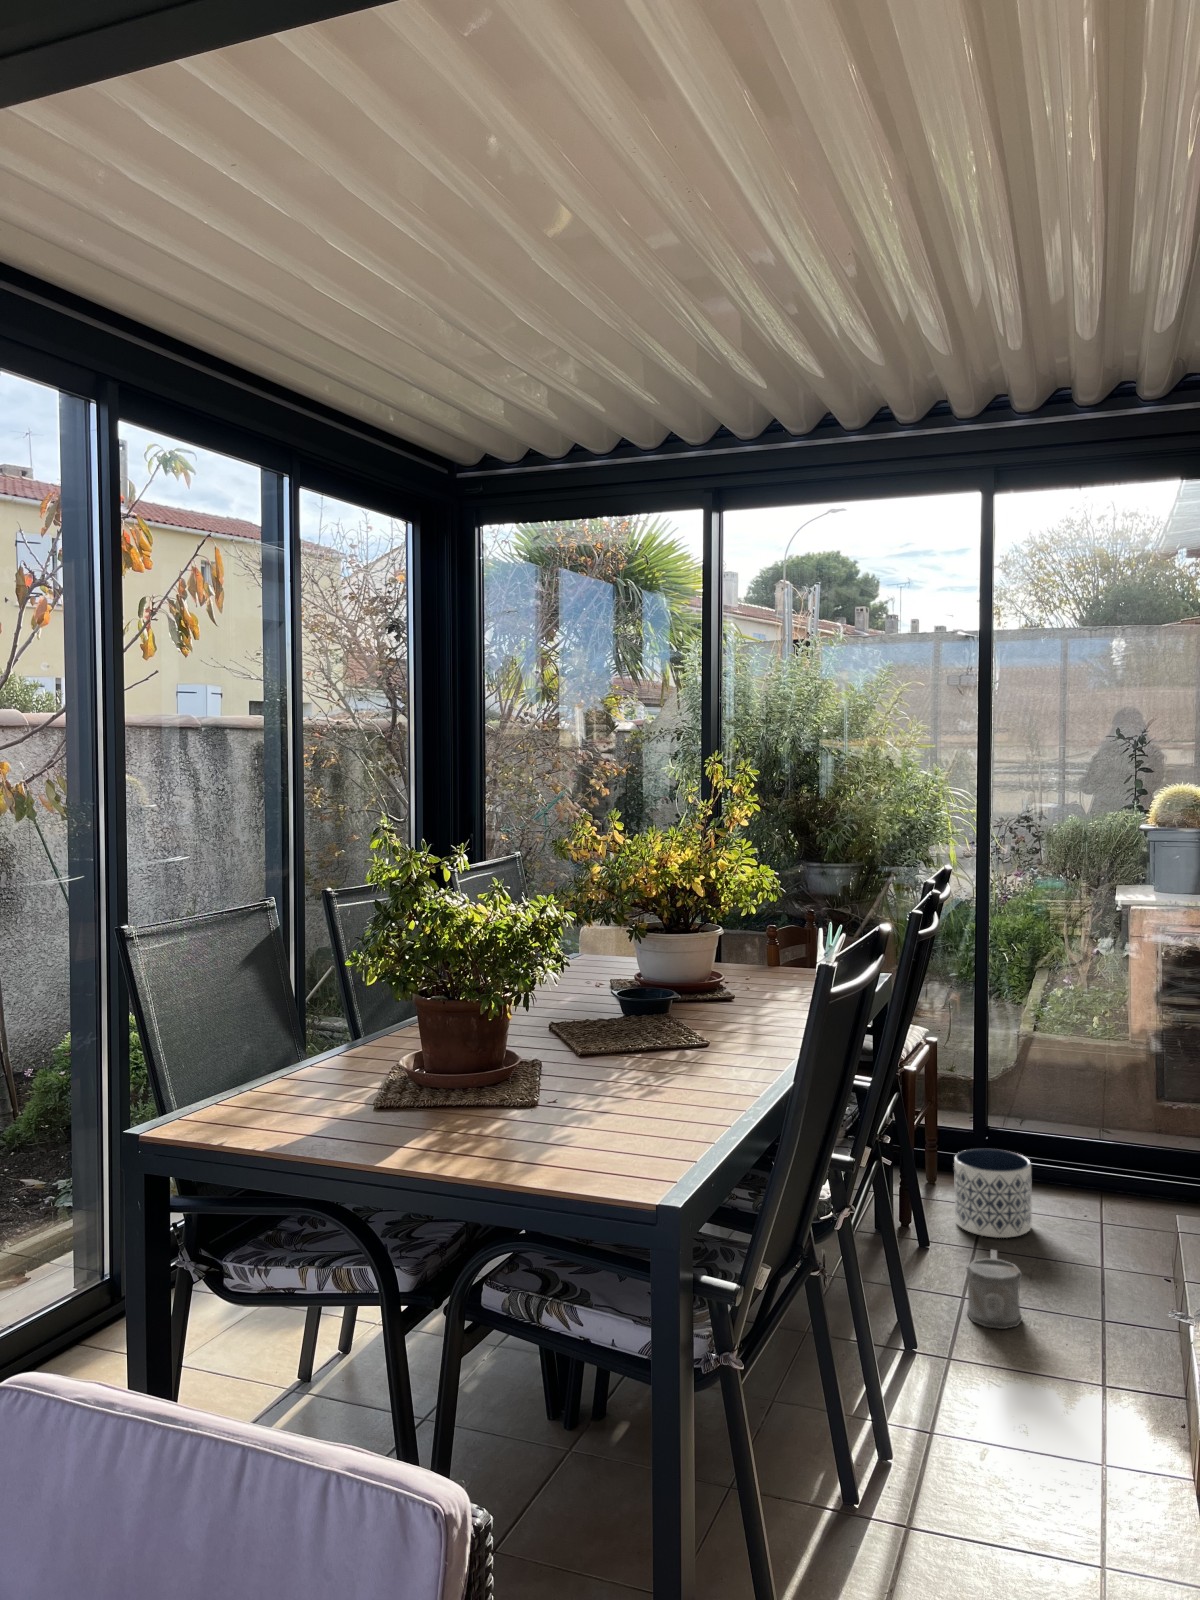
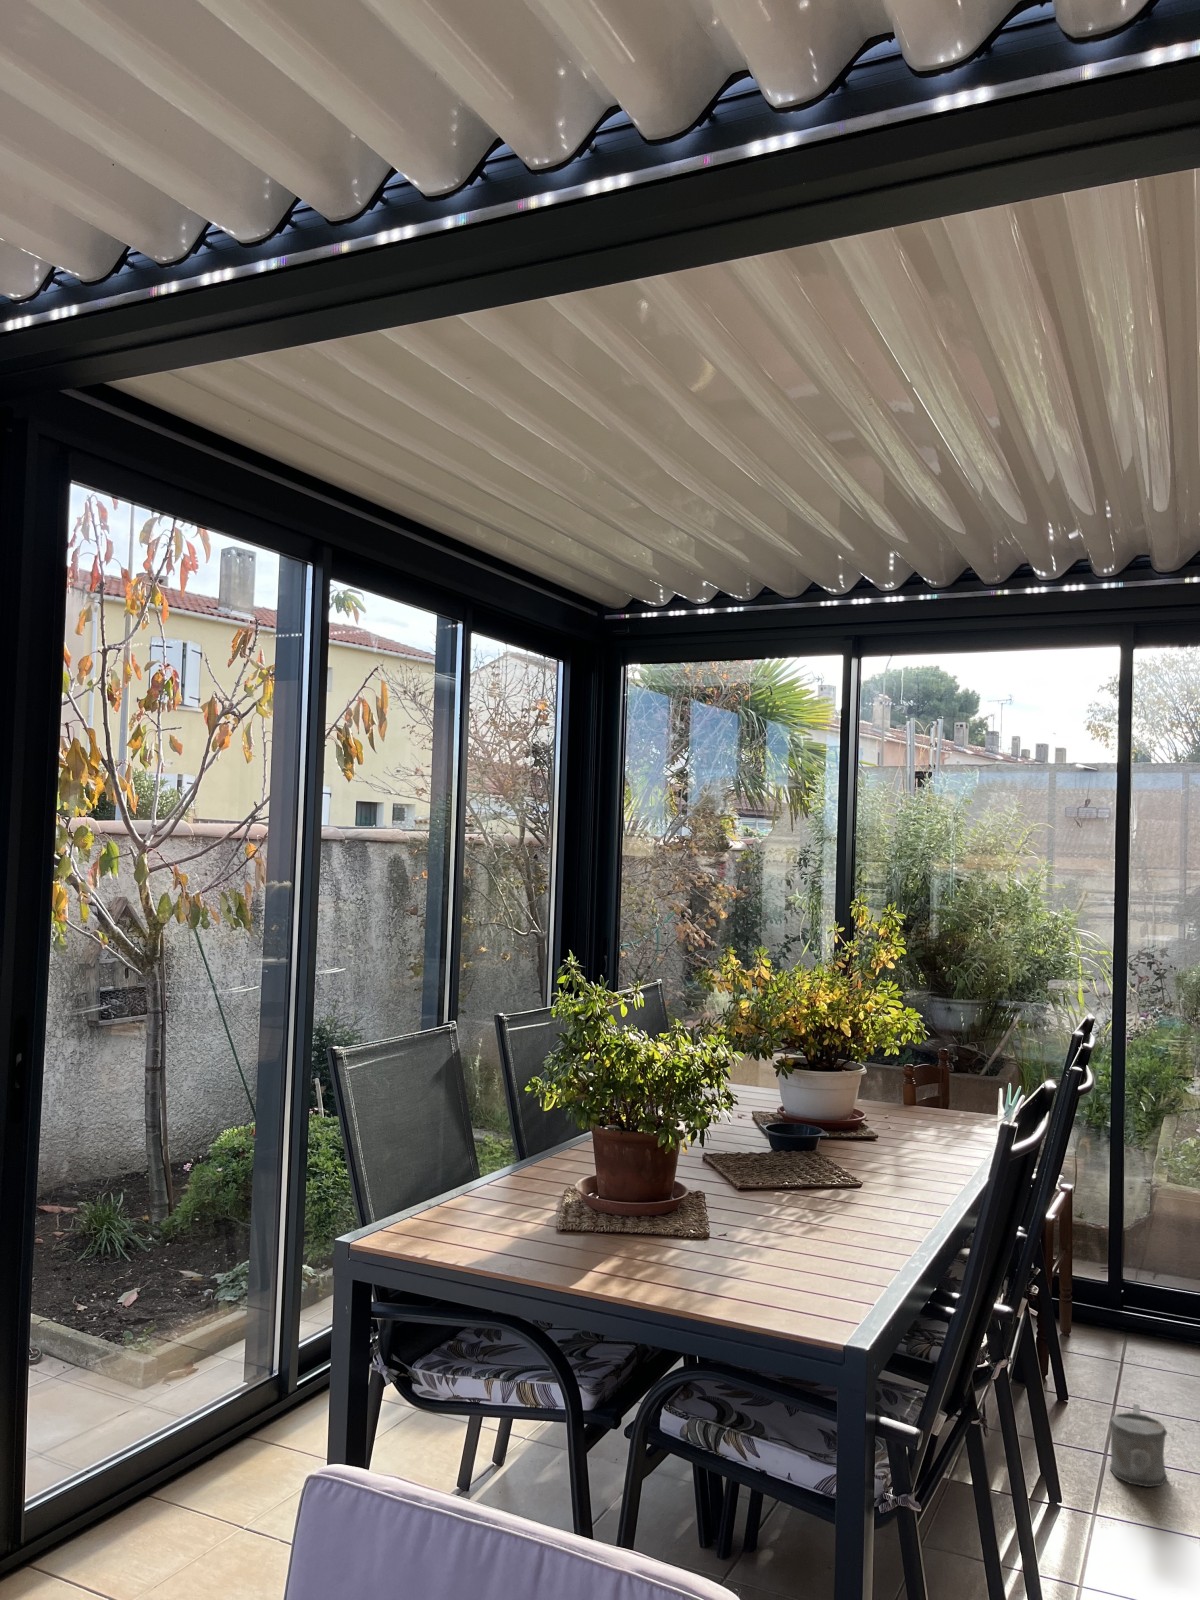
planter: present [954,1149,1032,1238] -> none [1091,1298,1171,1392]

